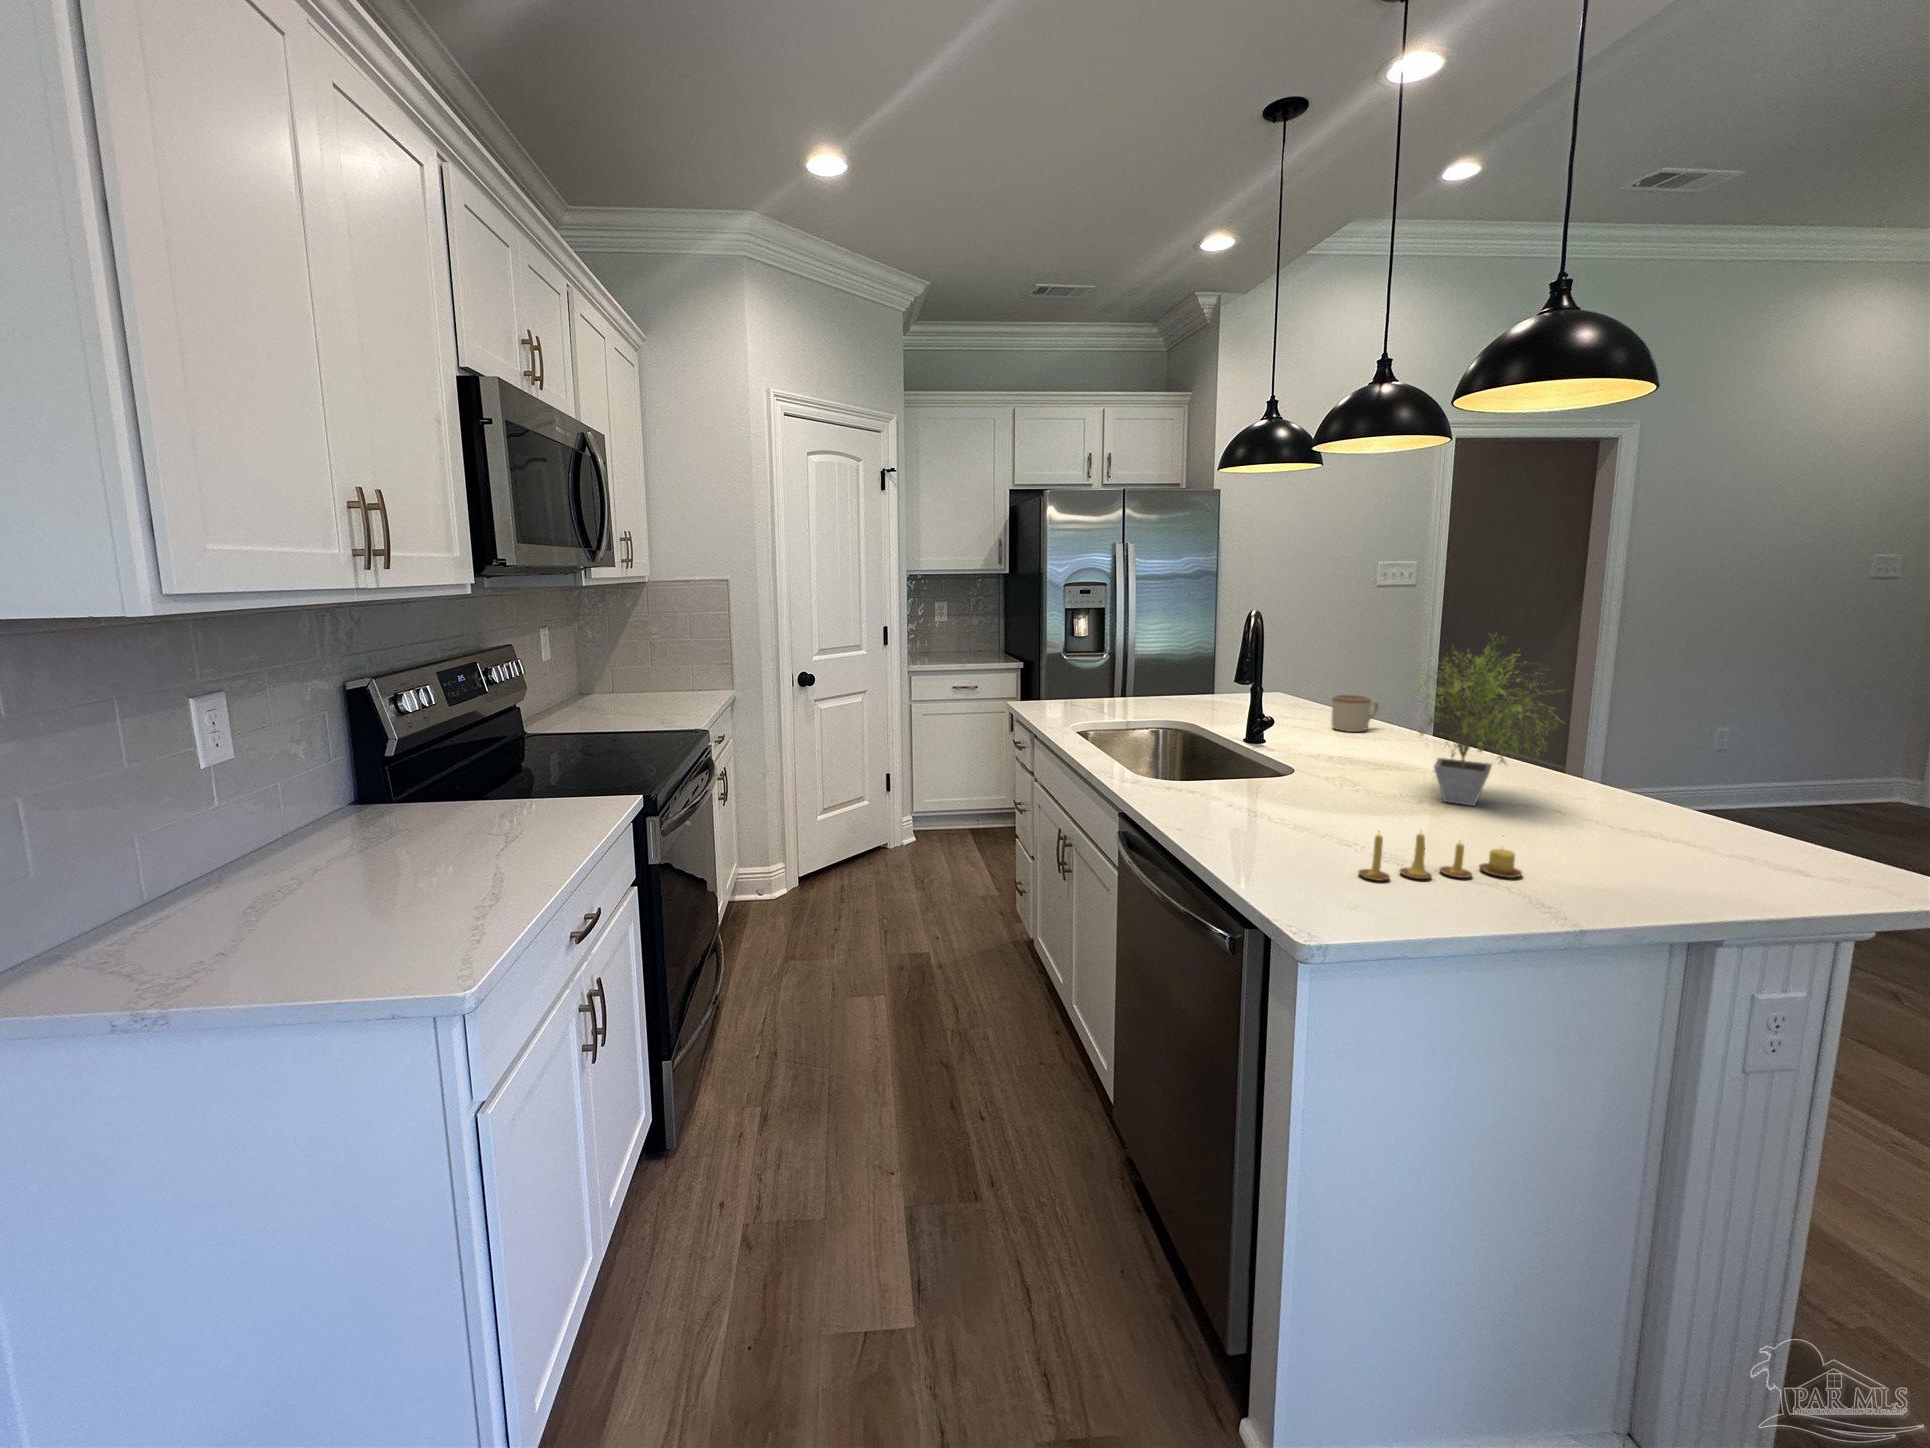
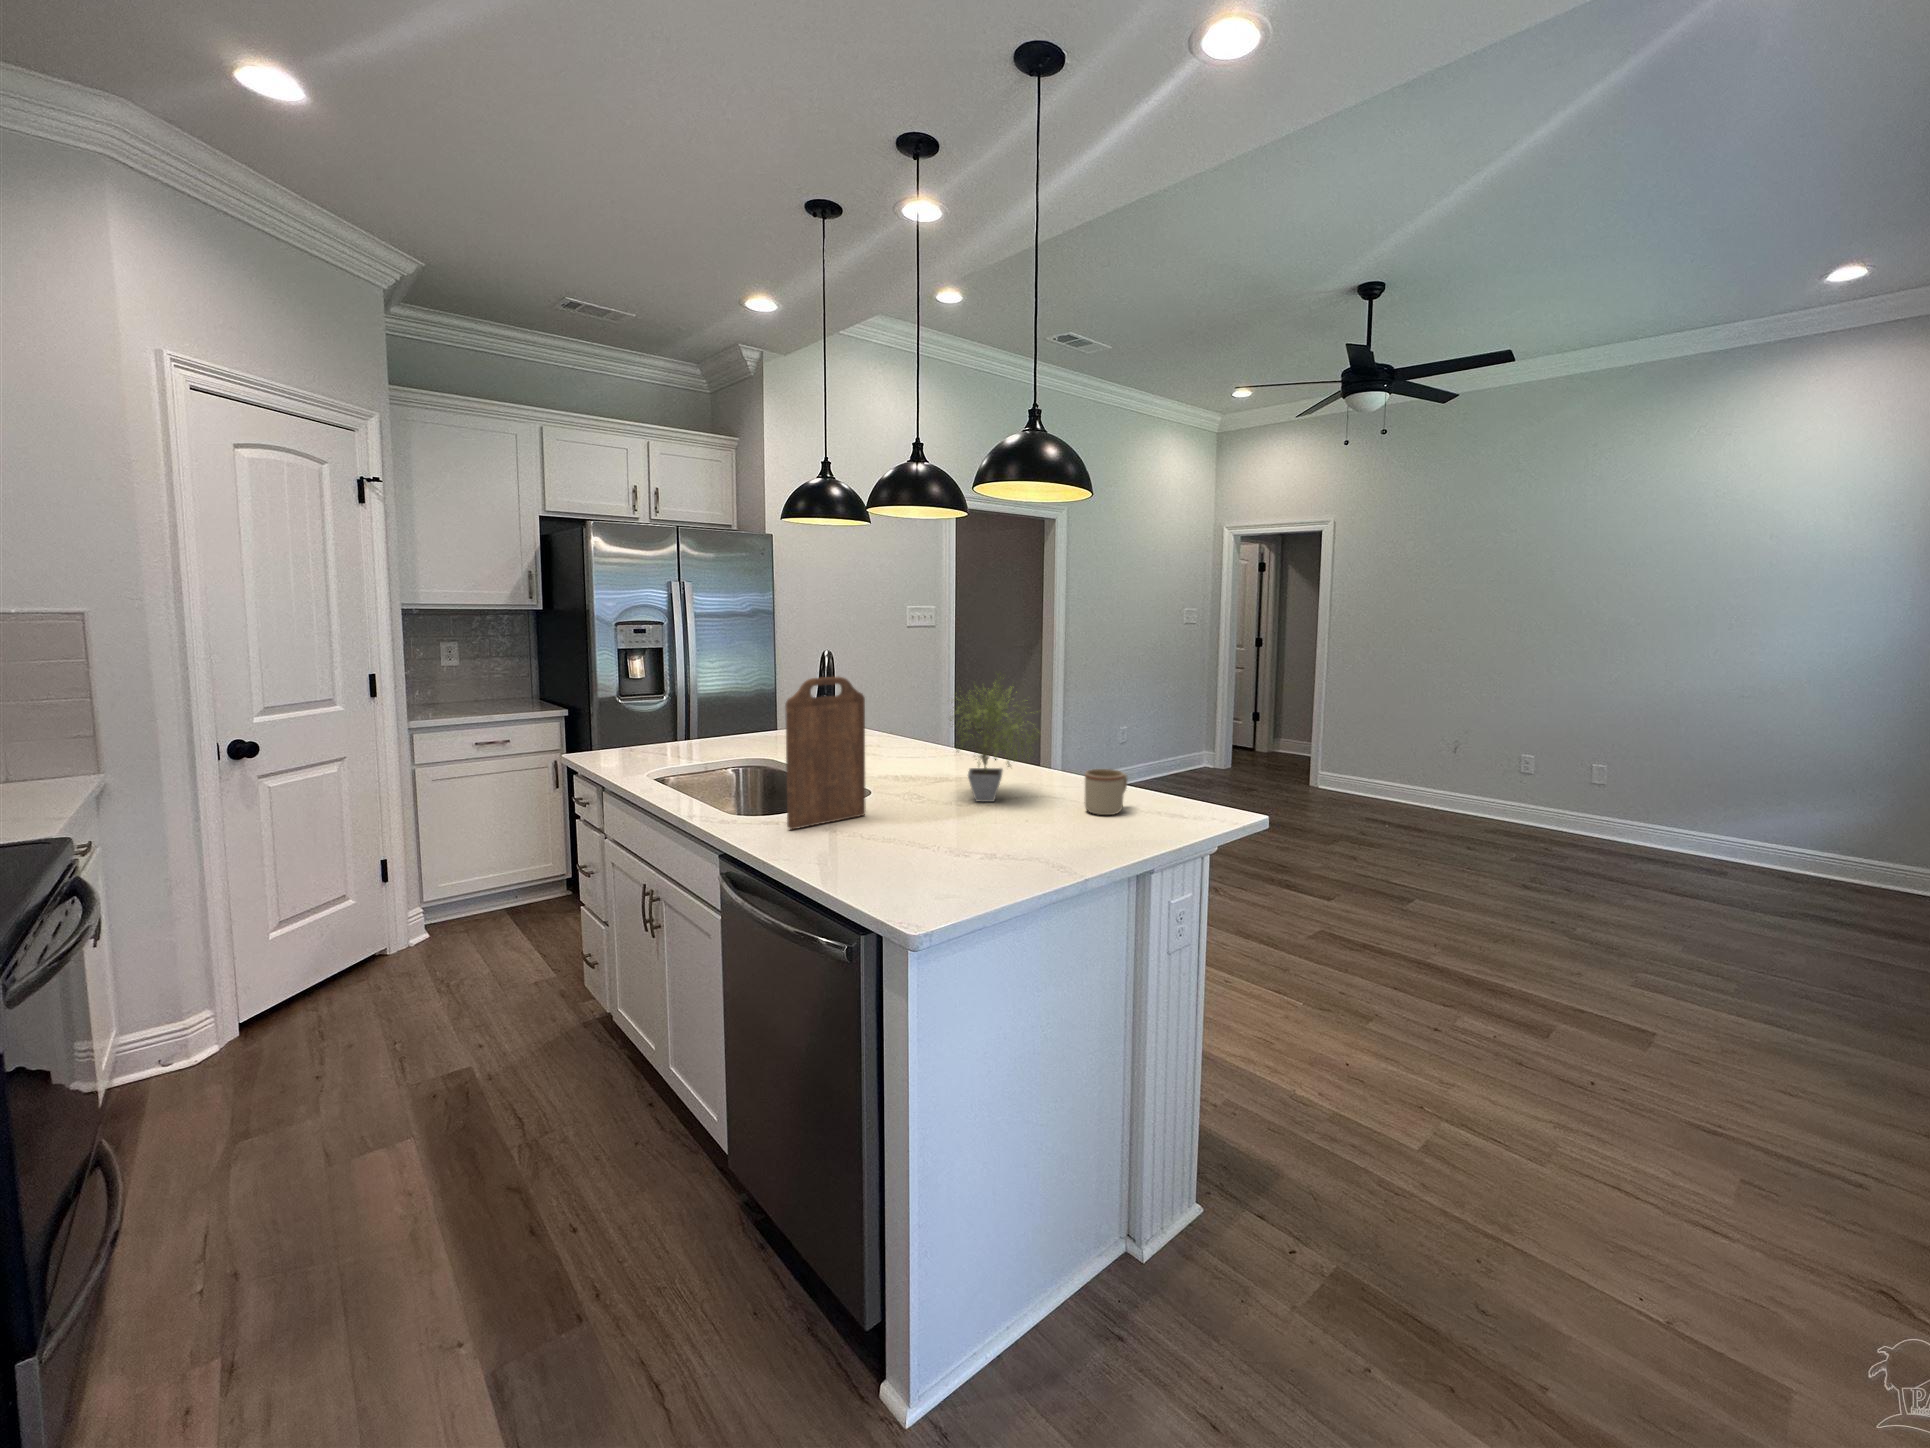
cutting board: none [1189,633,1292,800] -> present [785,677,866,829]
mug: present [1331,694,1379,732] -> present [1084,769,1127,815]
candle: present [1359,834,1522,881] -> none [929,823,1028,868]

